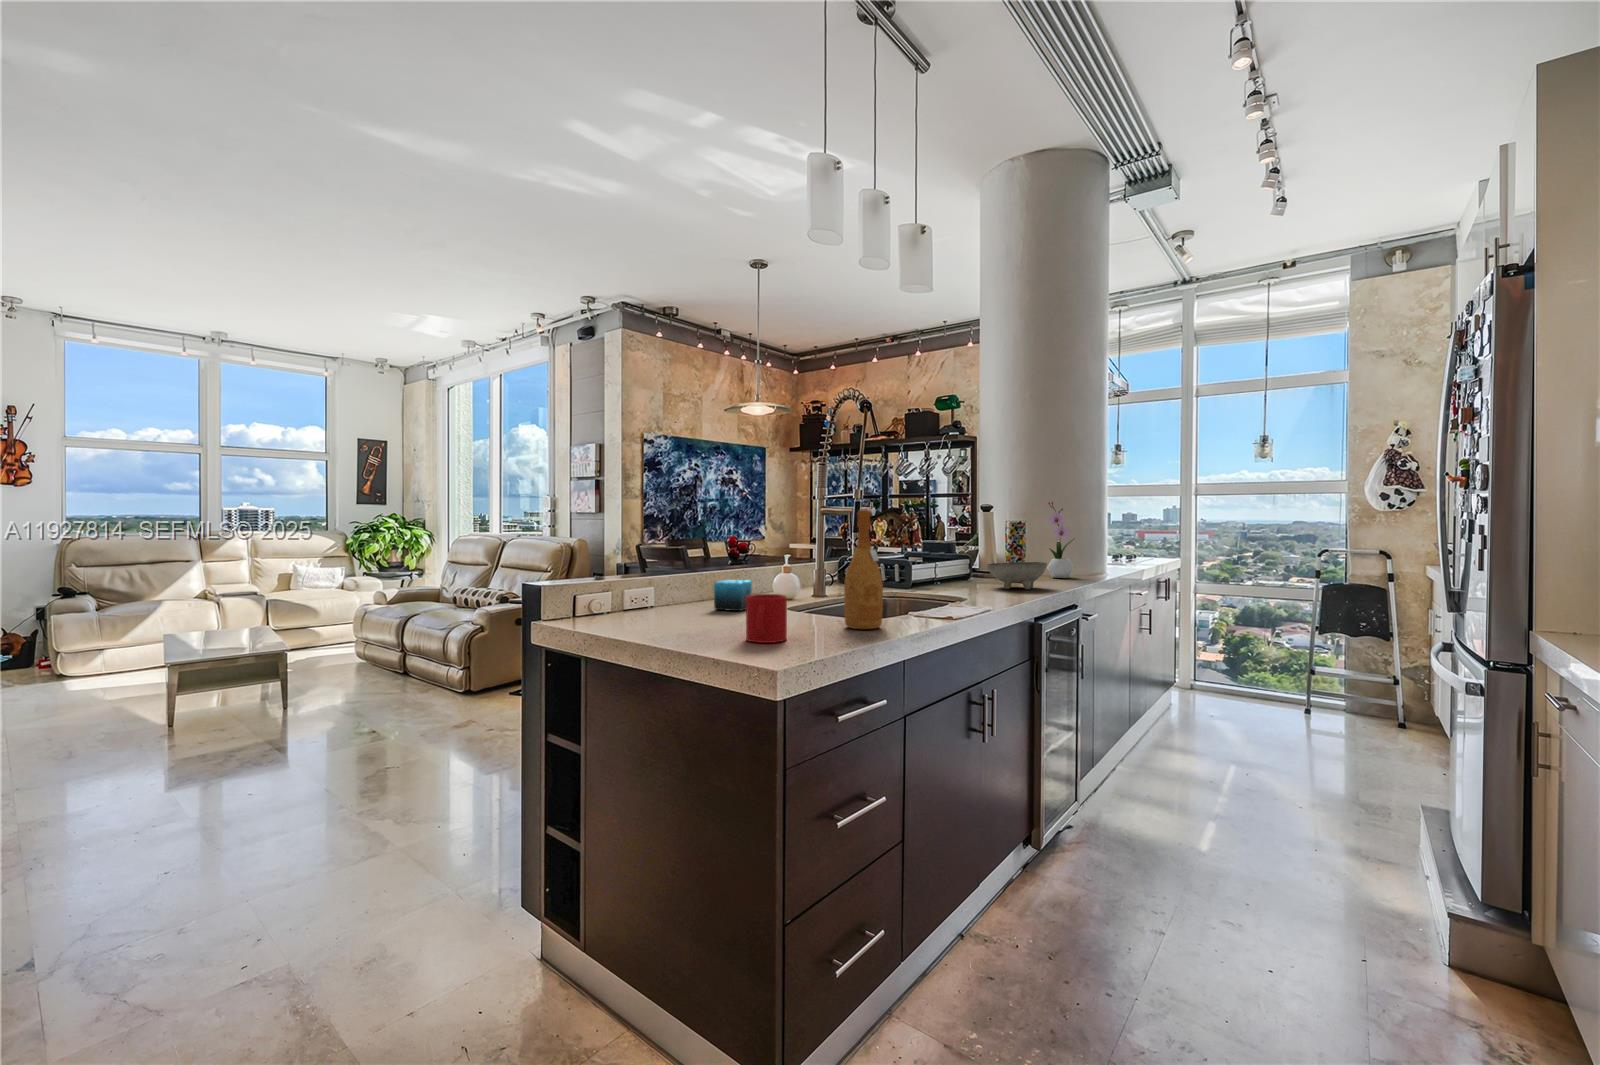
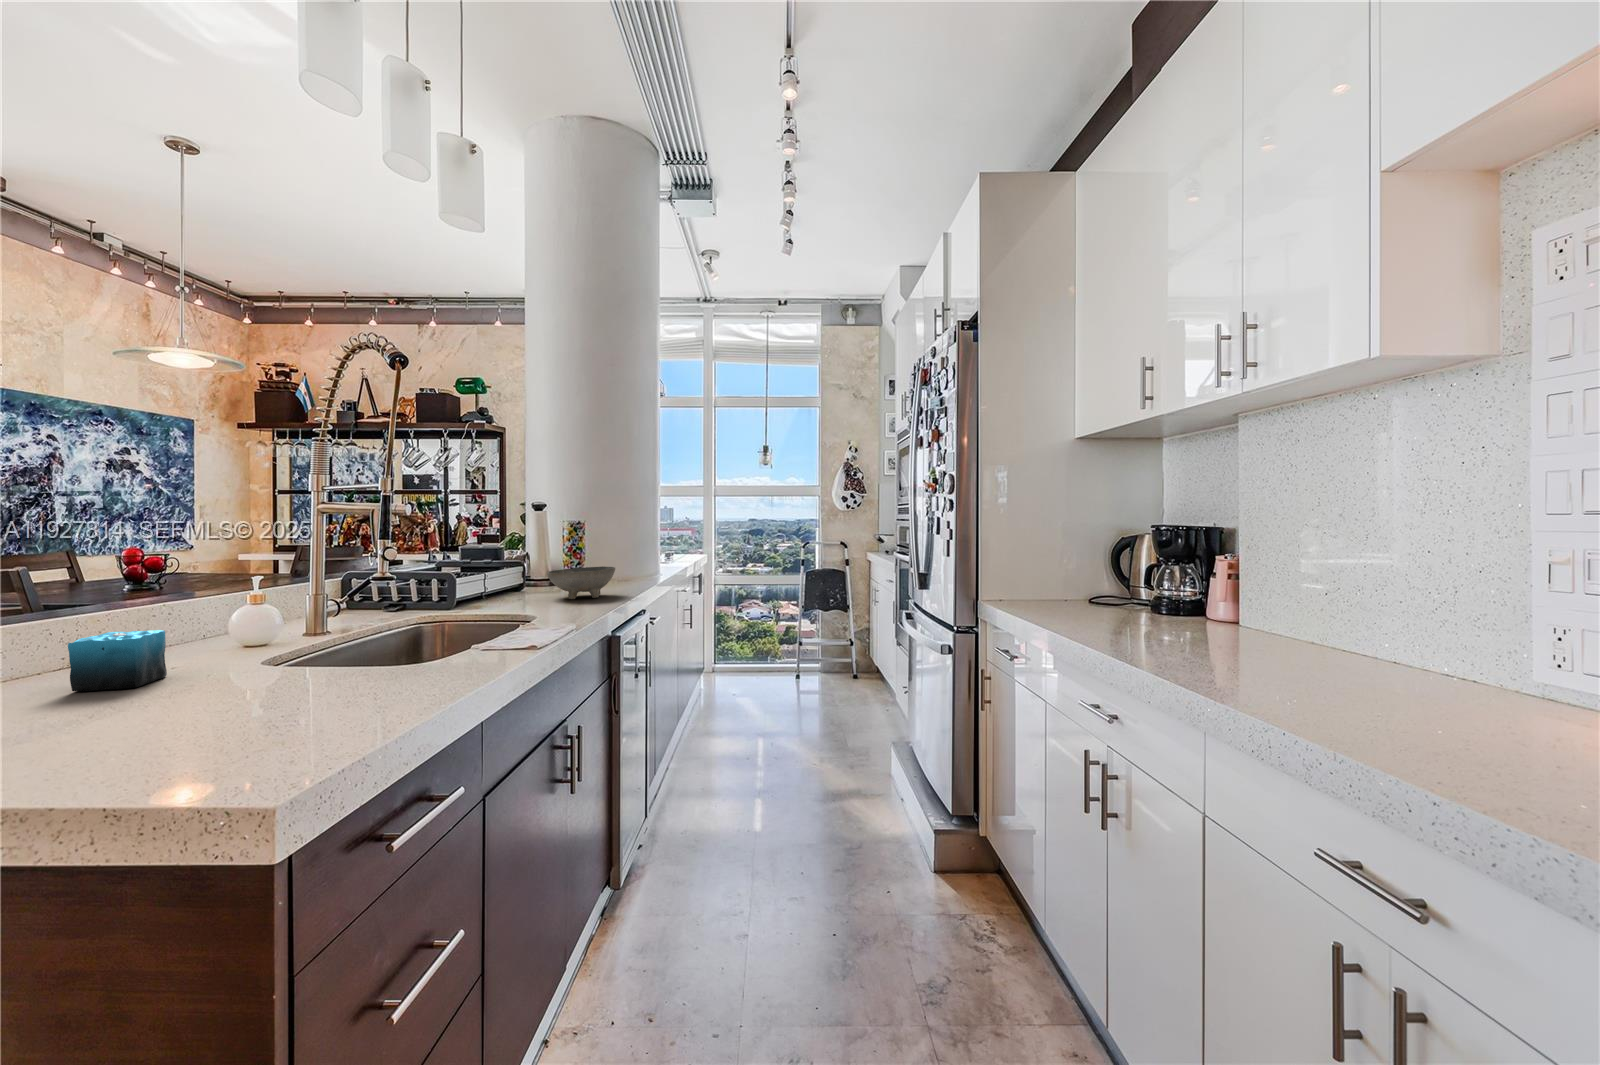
flower arrangement: present [1047,502,1075,578] -> none [605,500,634,580]
wine bottle: present [844,509,883,629] -> none [364,512,431,695]
mug: present [746,594,787,643] -> none [146,665,249,766]

